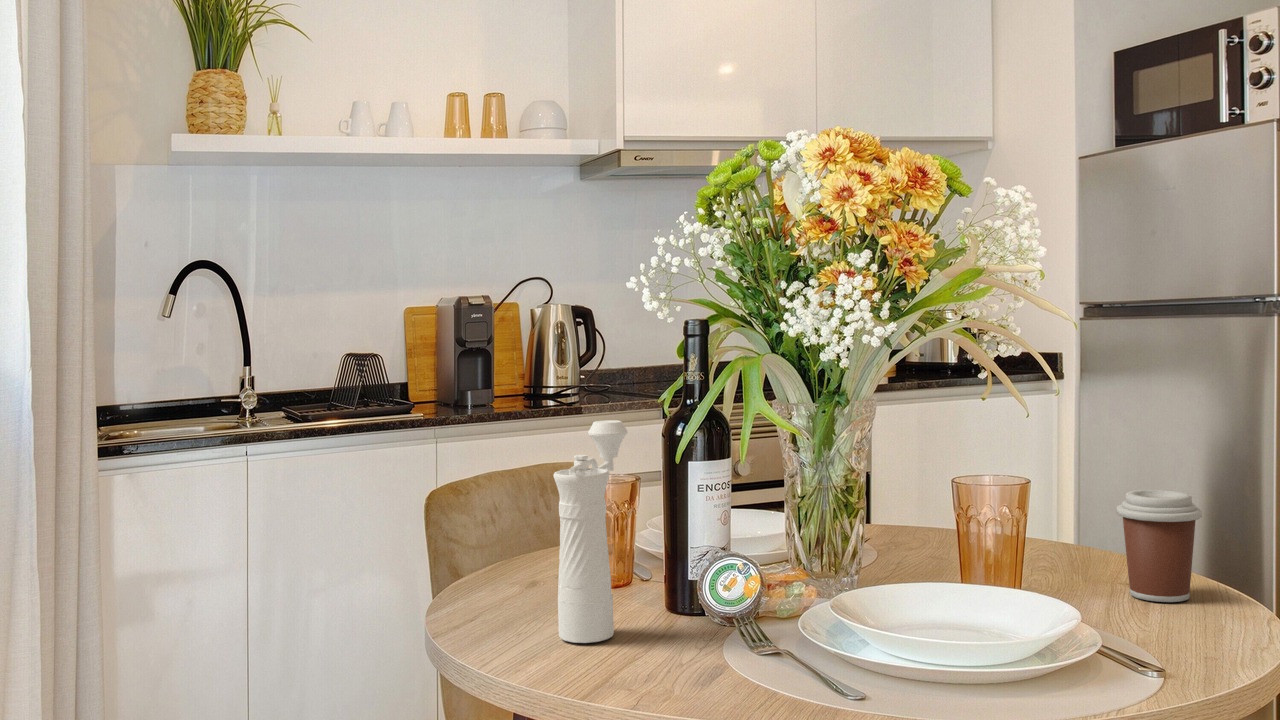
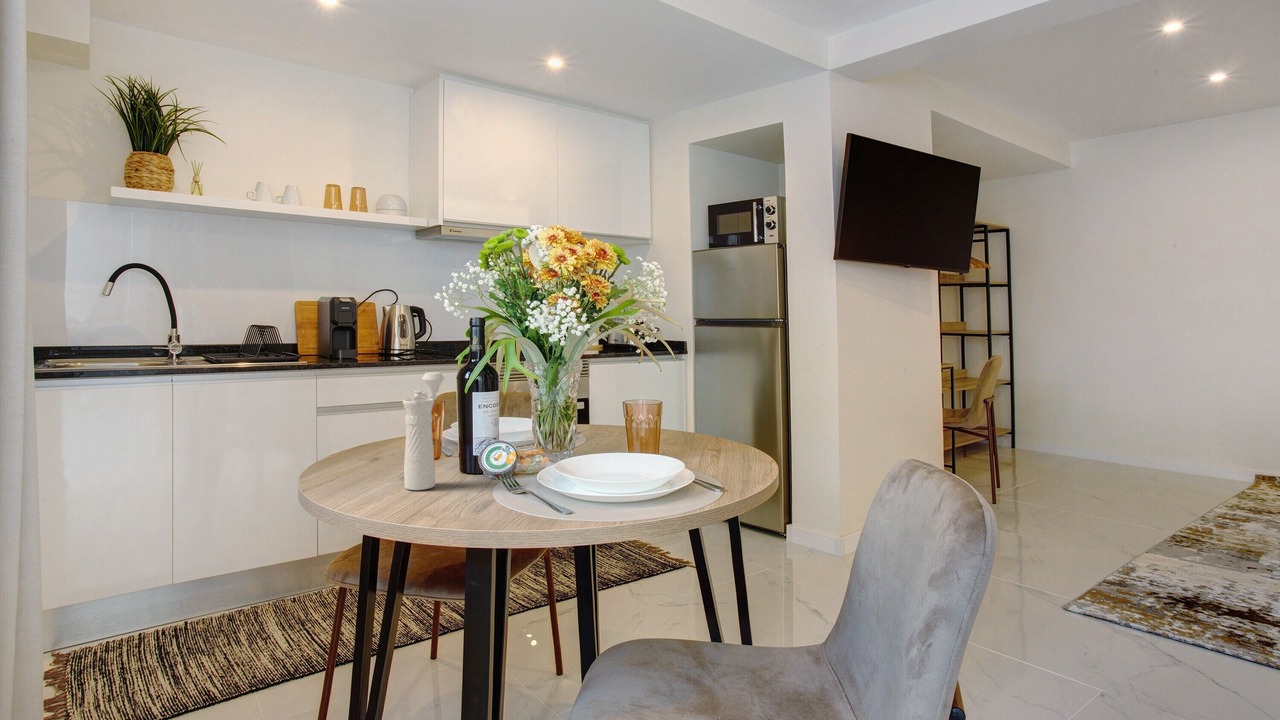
coffee cup: present [1117,490,1202,602] -> none [692,410,730,463]

